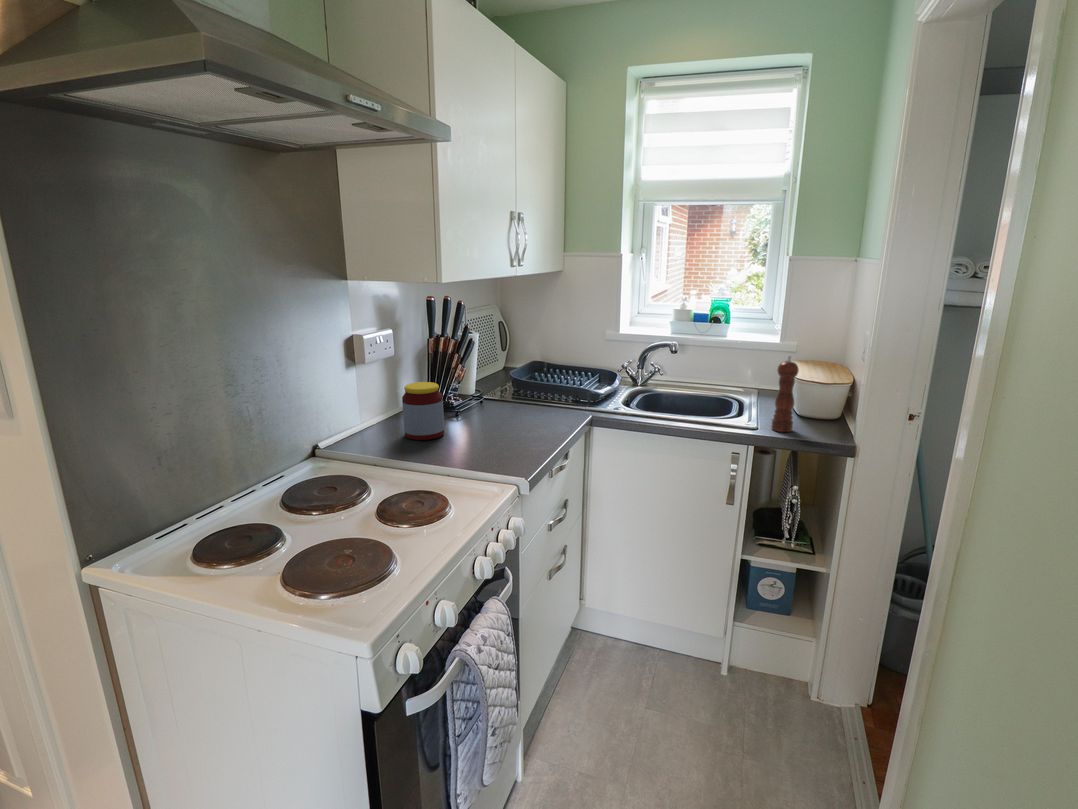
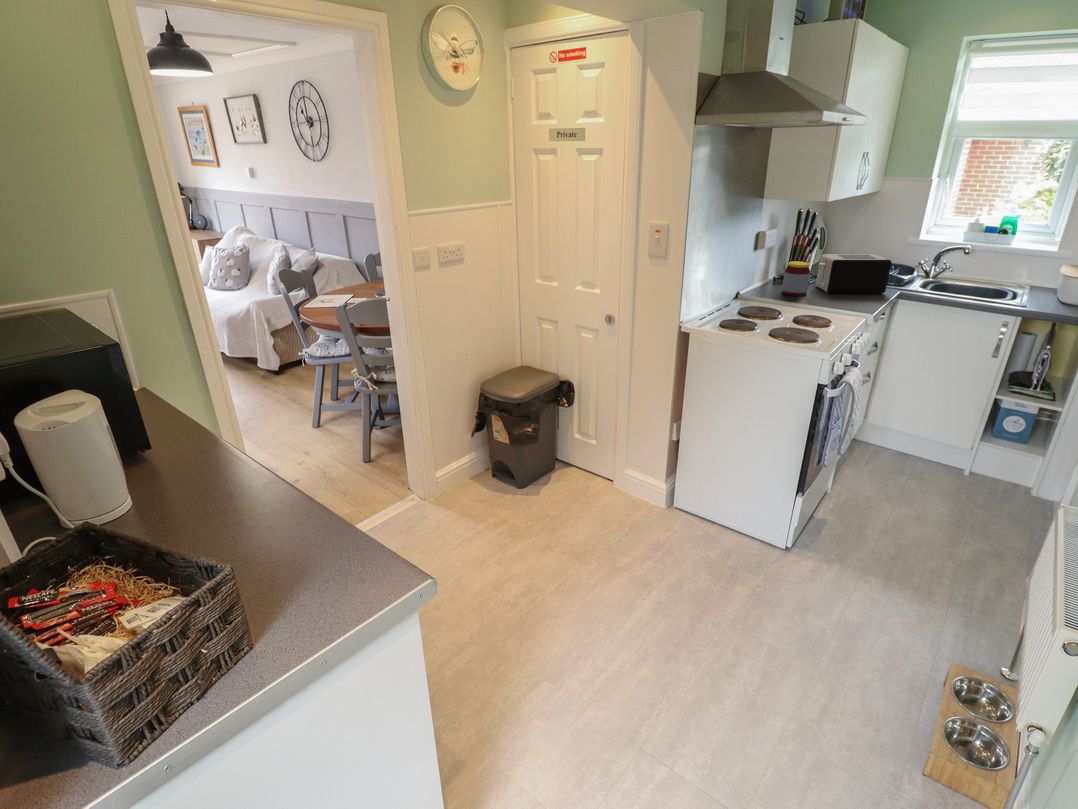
pepper mill: present [771,356,799,432] -> none [1038,258,1068,310]
toaster: none [463,361,567,428] -> present [816,254,891,293]

